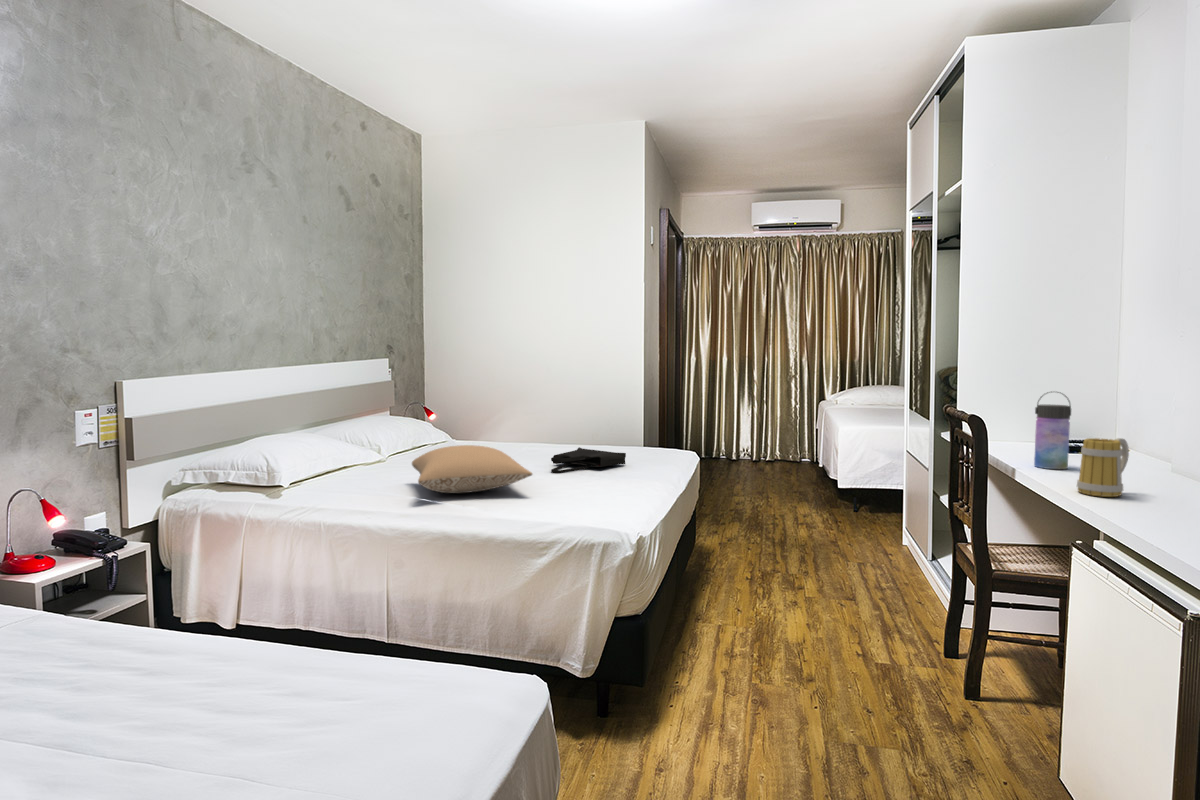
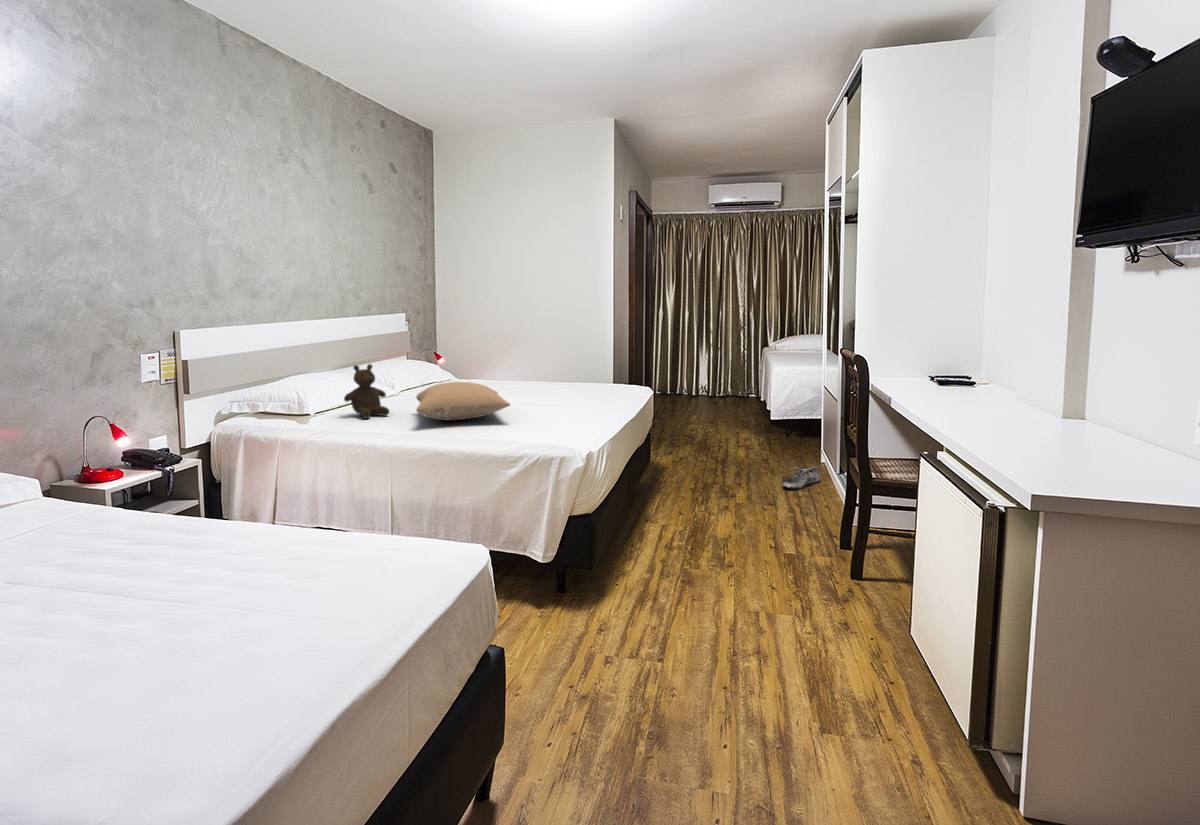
water bottle: present [1034,392,1071,469] -> none [913,335,945,398]
teddy bear: none [324,423,378,490] -> present [344,364,389,418]
mug: present [1077,438,1129,497] -> none [941,371,985,419]
tote bag: present [551,447,626,474] -> none [532,385,594,405]
shoe: none [863,551,910,581] -> present [782,466,820,490]

